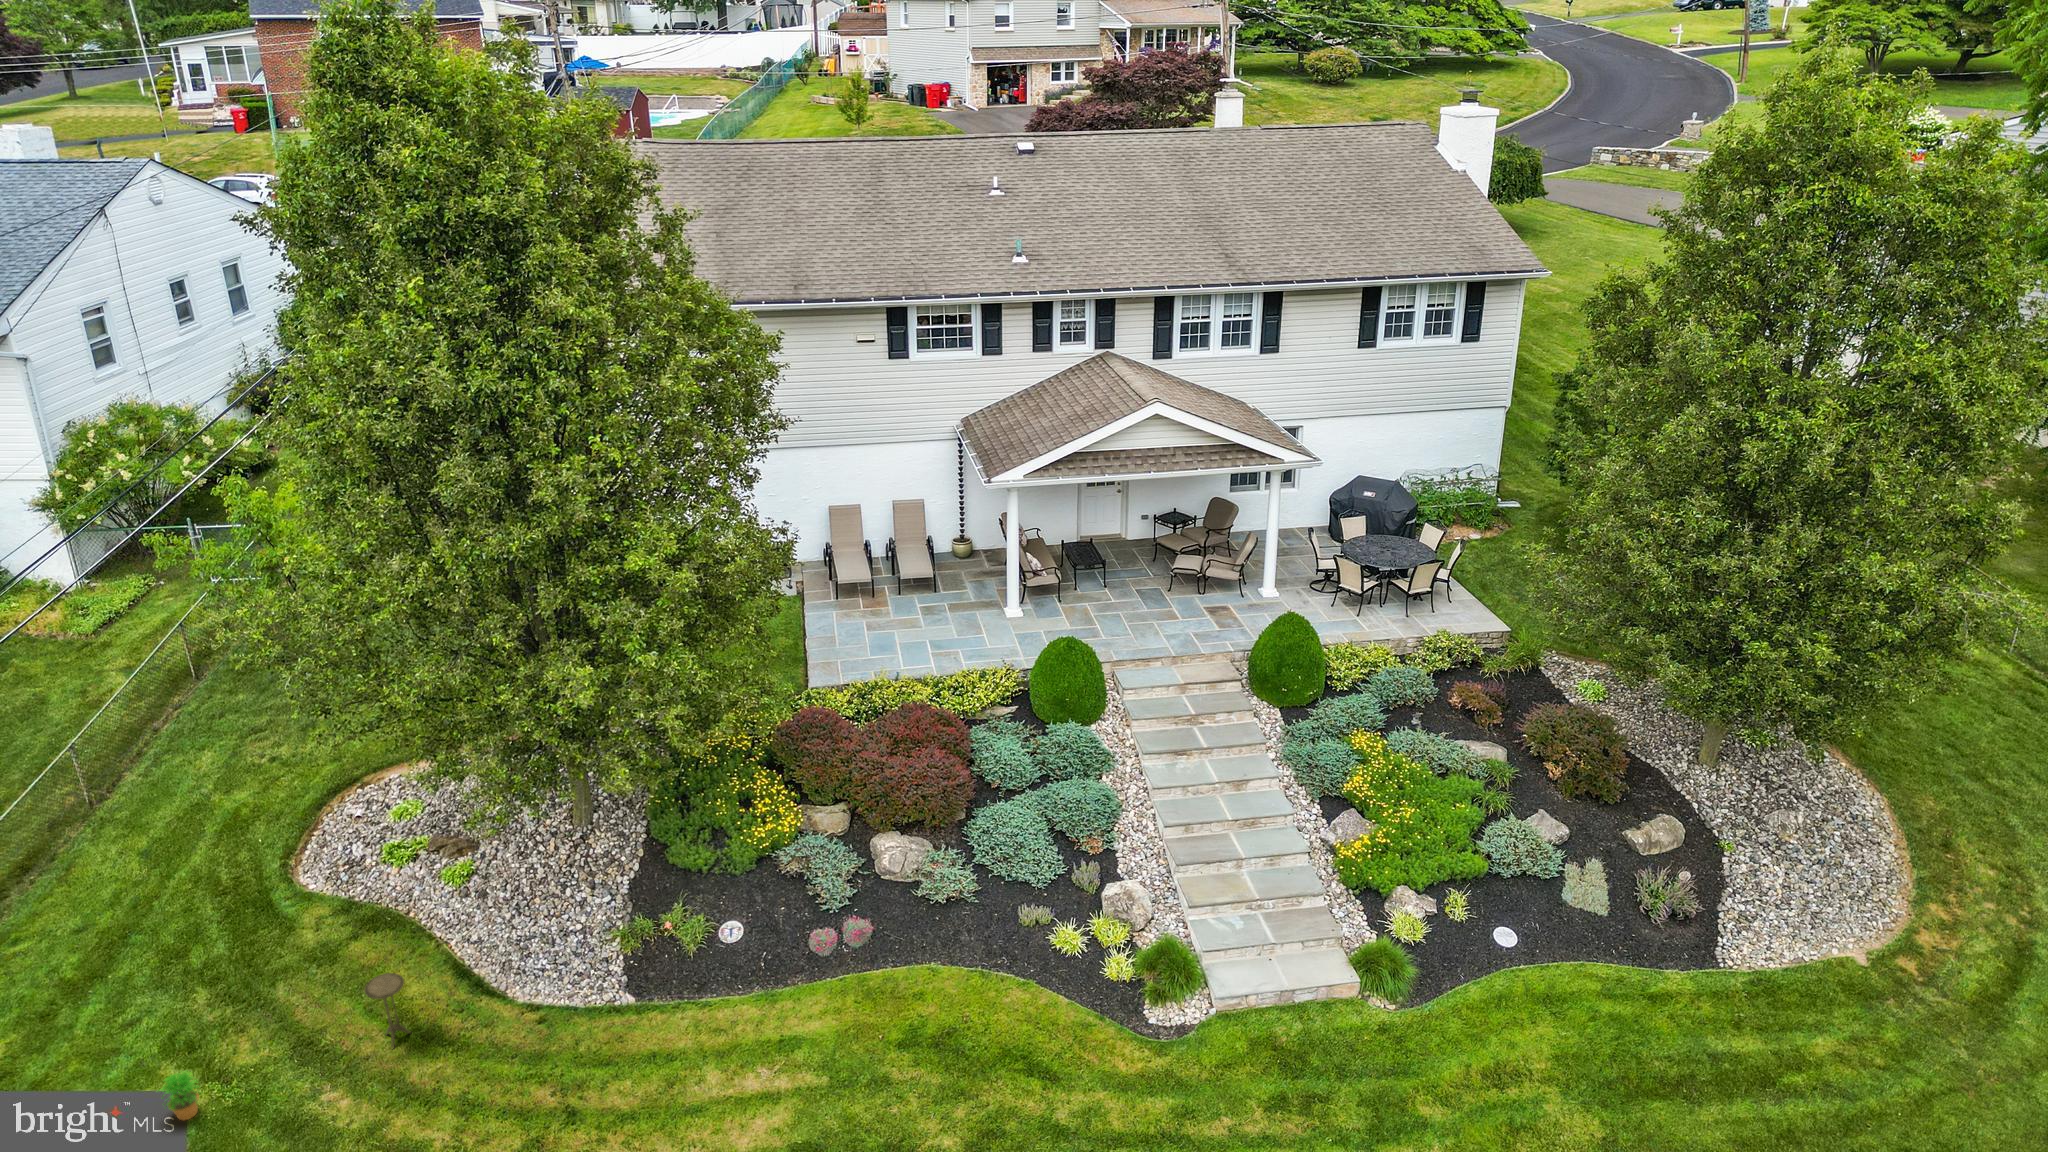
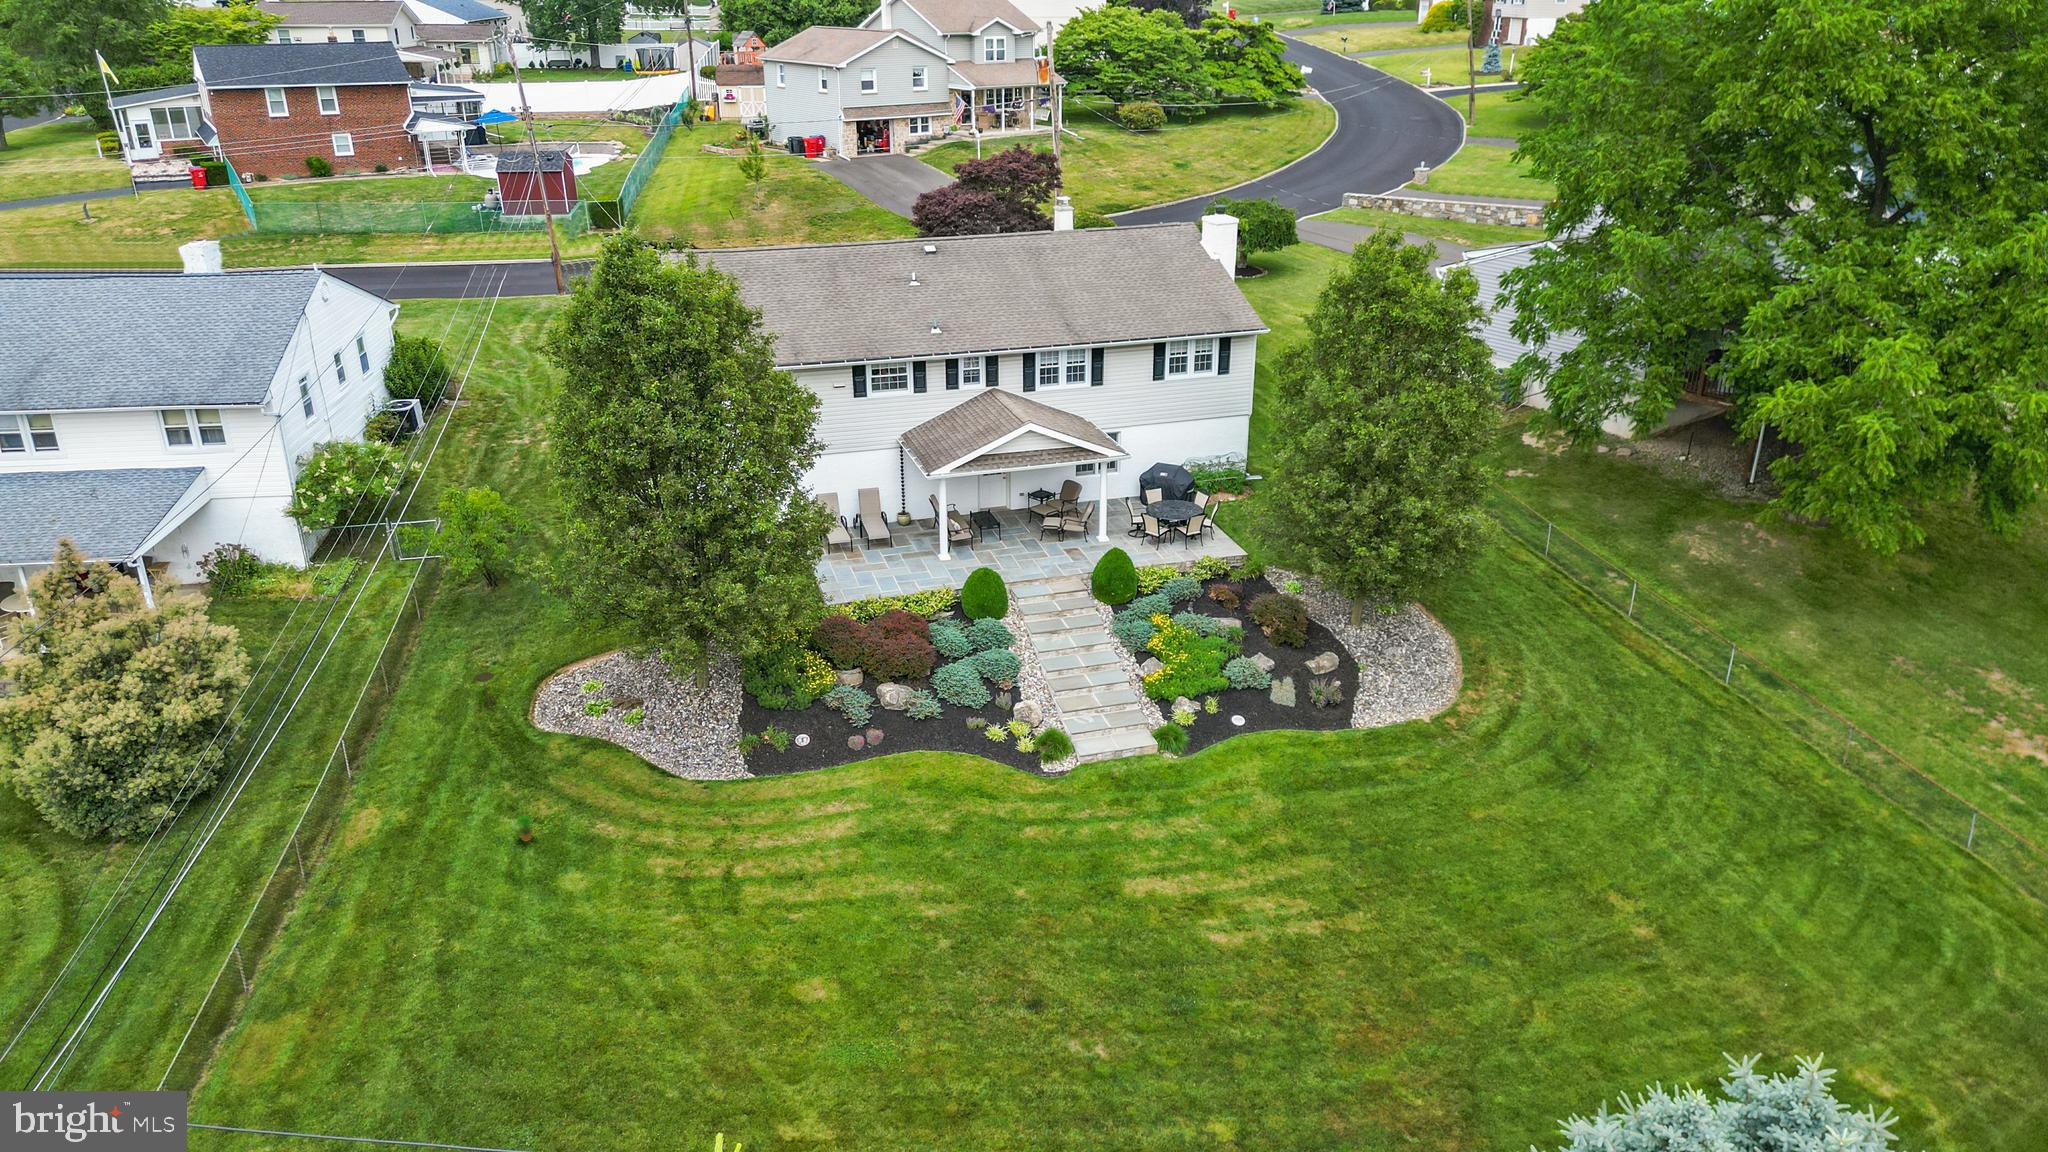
side table: present [364,973,411,1049] -> present [475,672,494,706]

